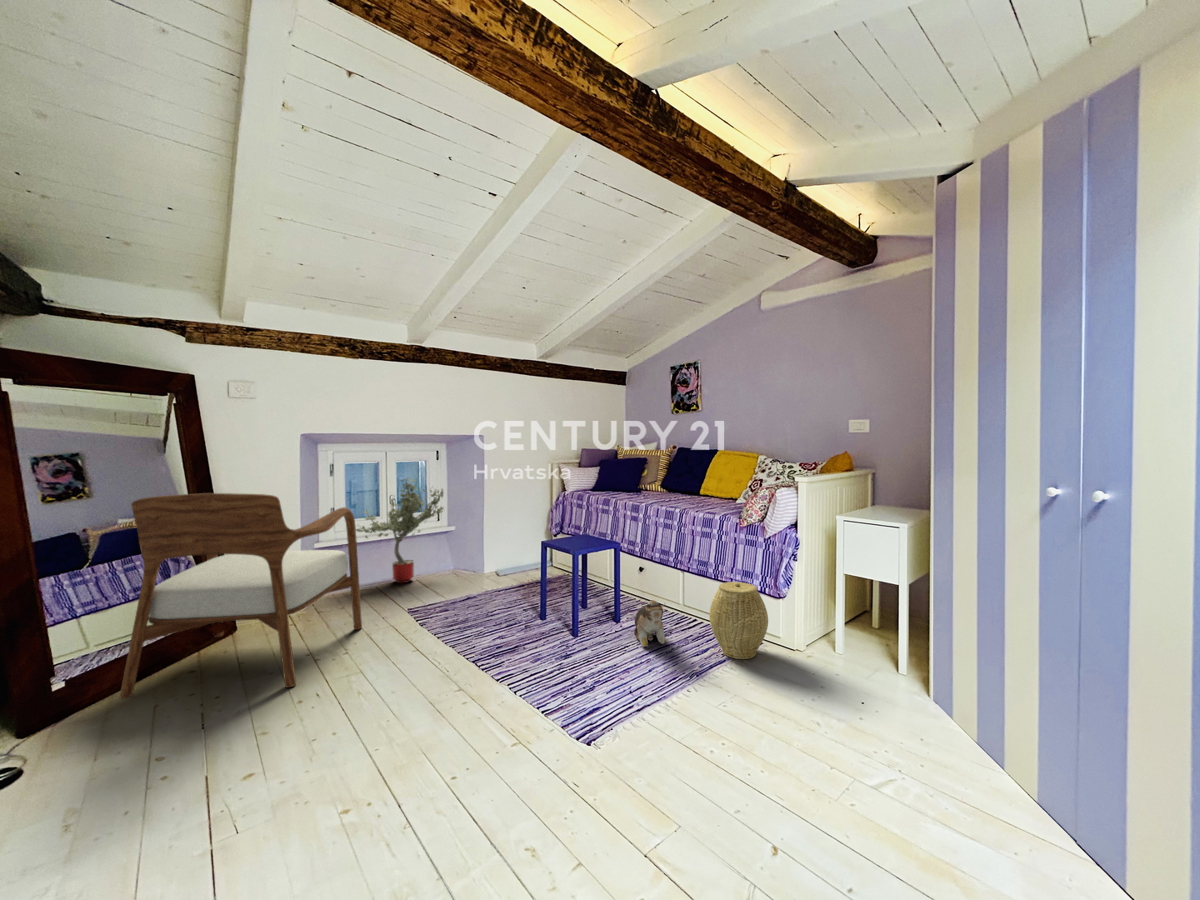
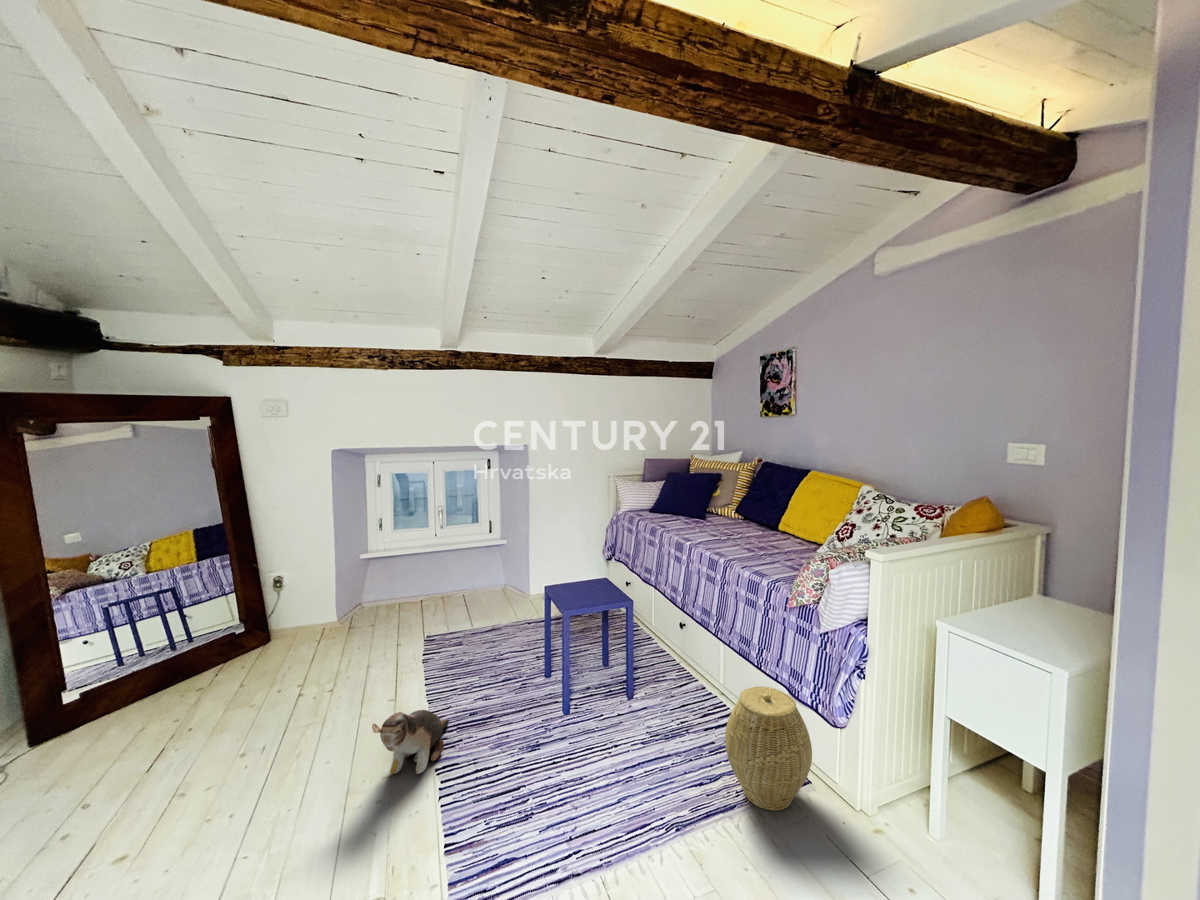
potted tree: present [356,479,444,583] -> none [403,488,496,599]
armchair: present [120,493,362,699] -> none [119,530,370,736]
plush toy: present [634,600,665,647] -> present [372,710,449,774]

